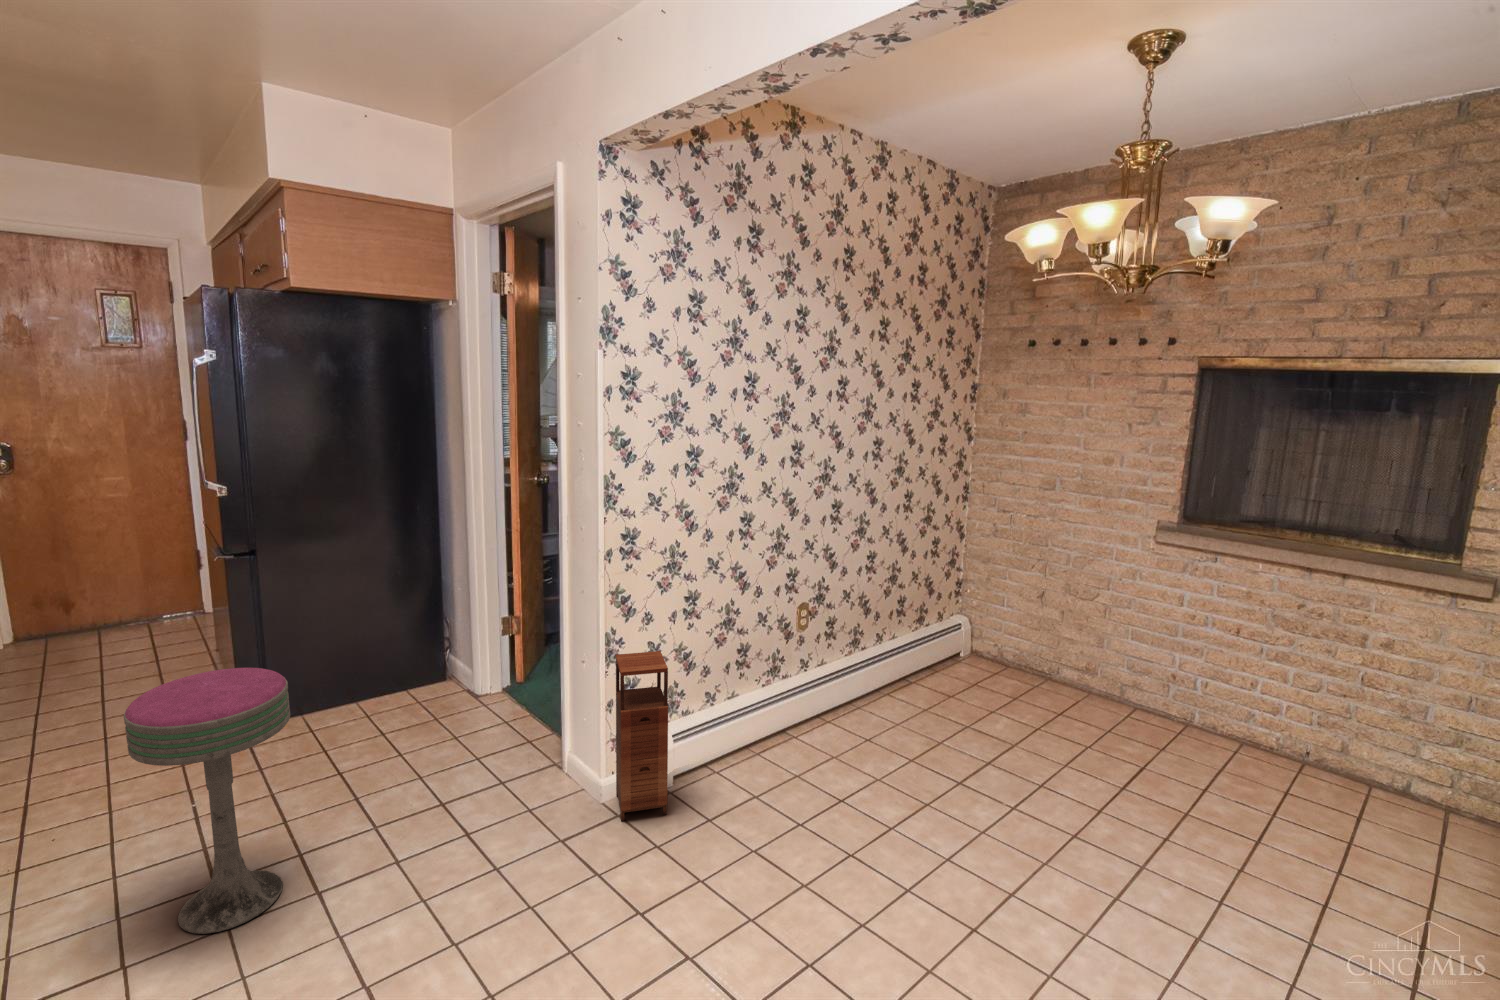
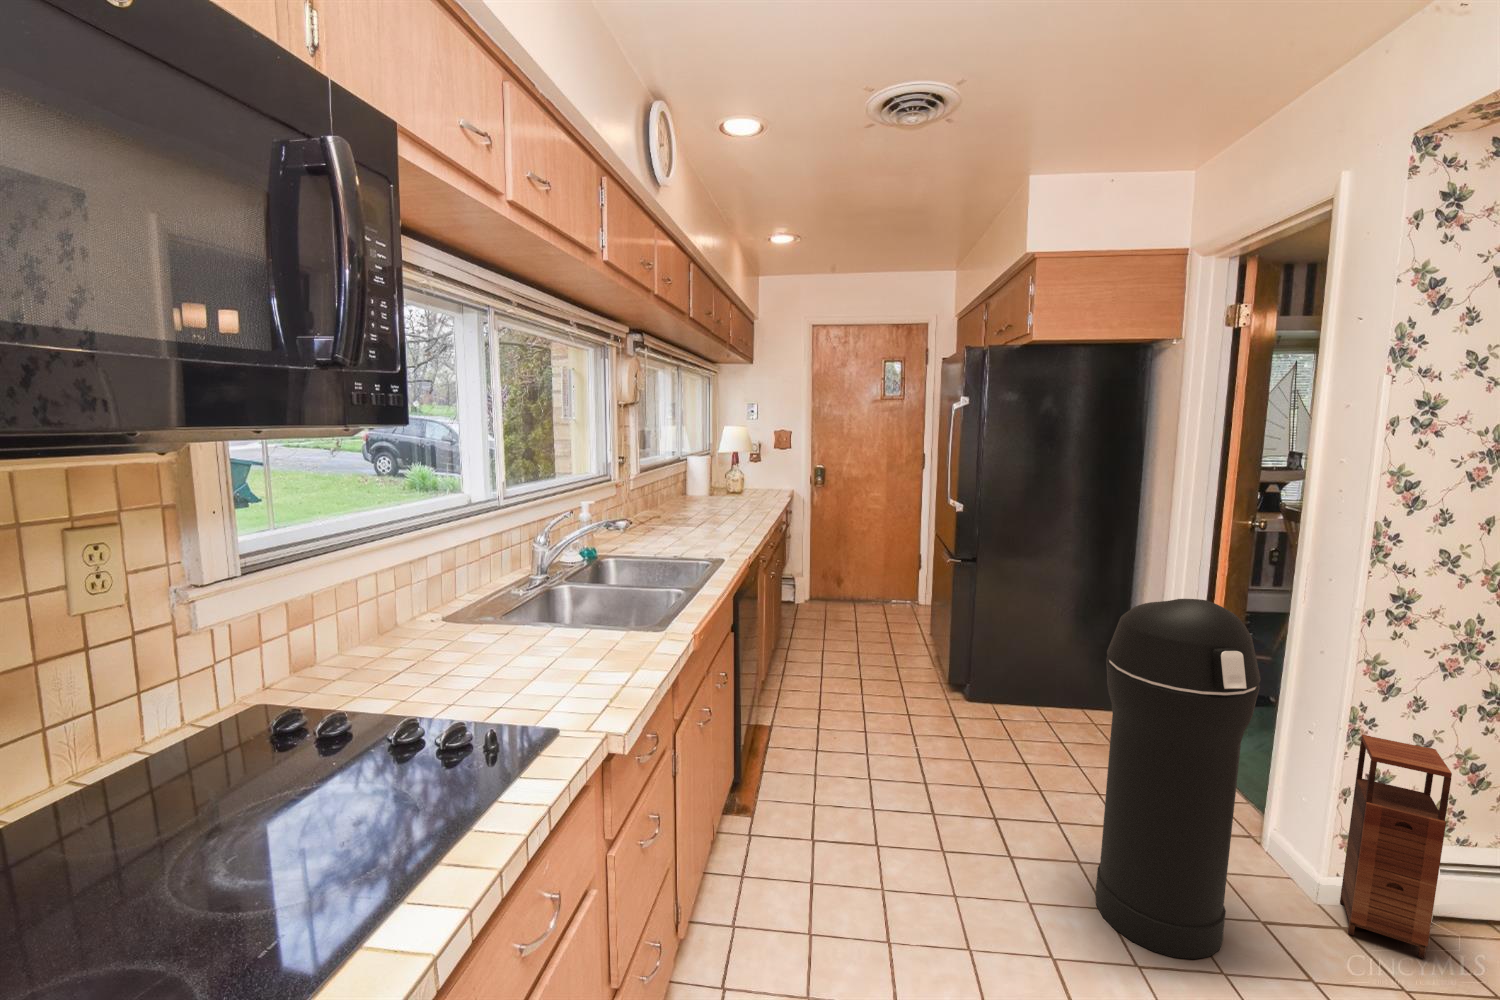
trash can: none [384,572,529,936] -> present [1095,599,1261,959]
bar stool: present [124,668,290,934] -> none [911,638,1016,841]

